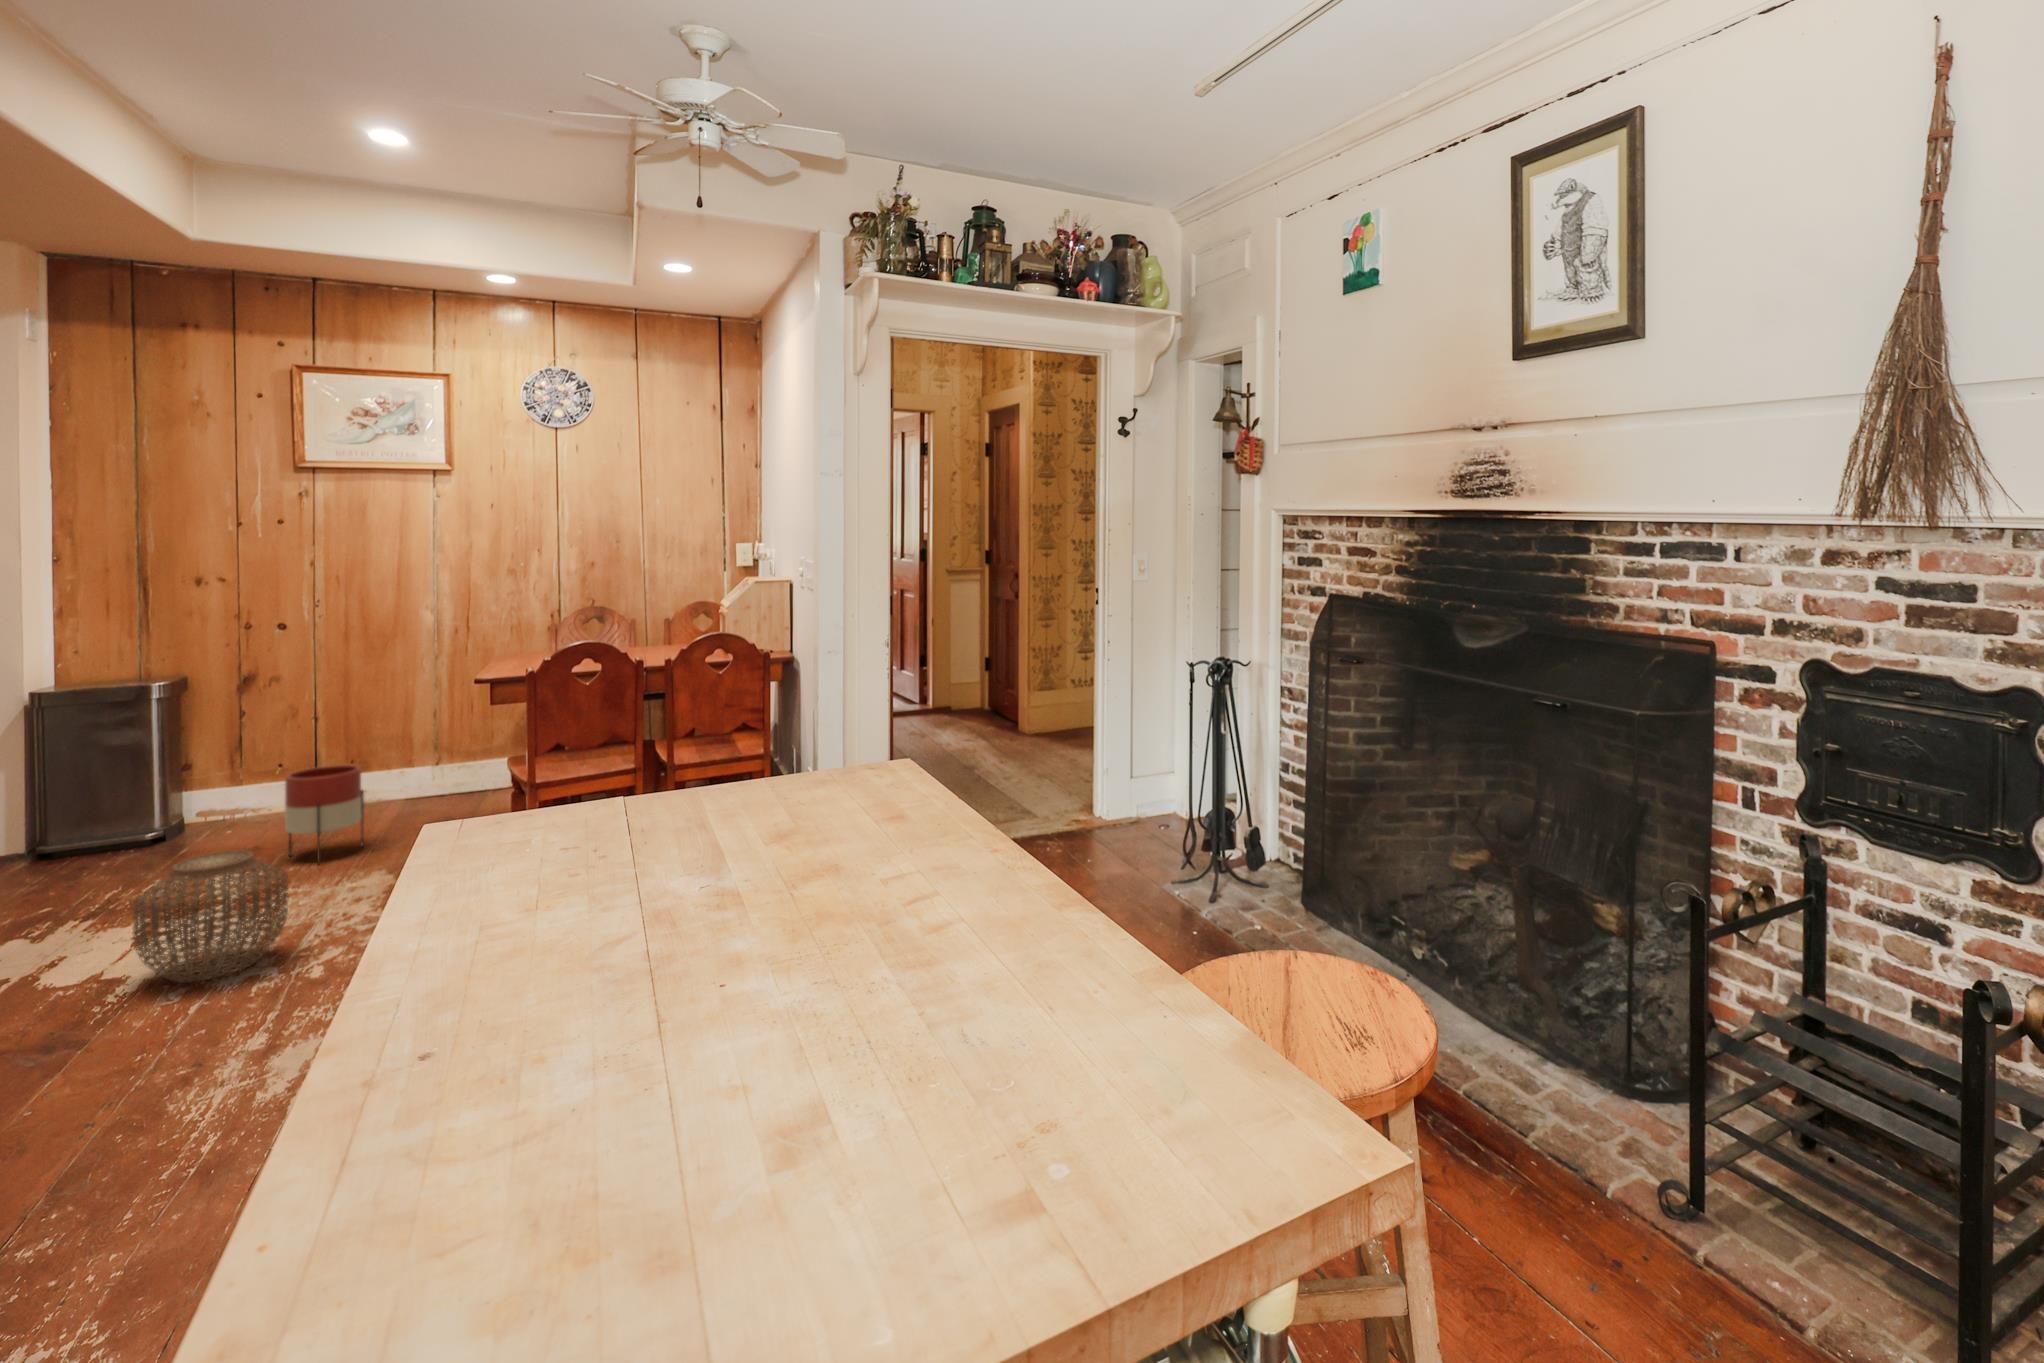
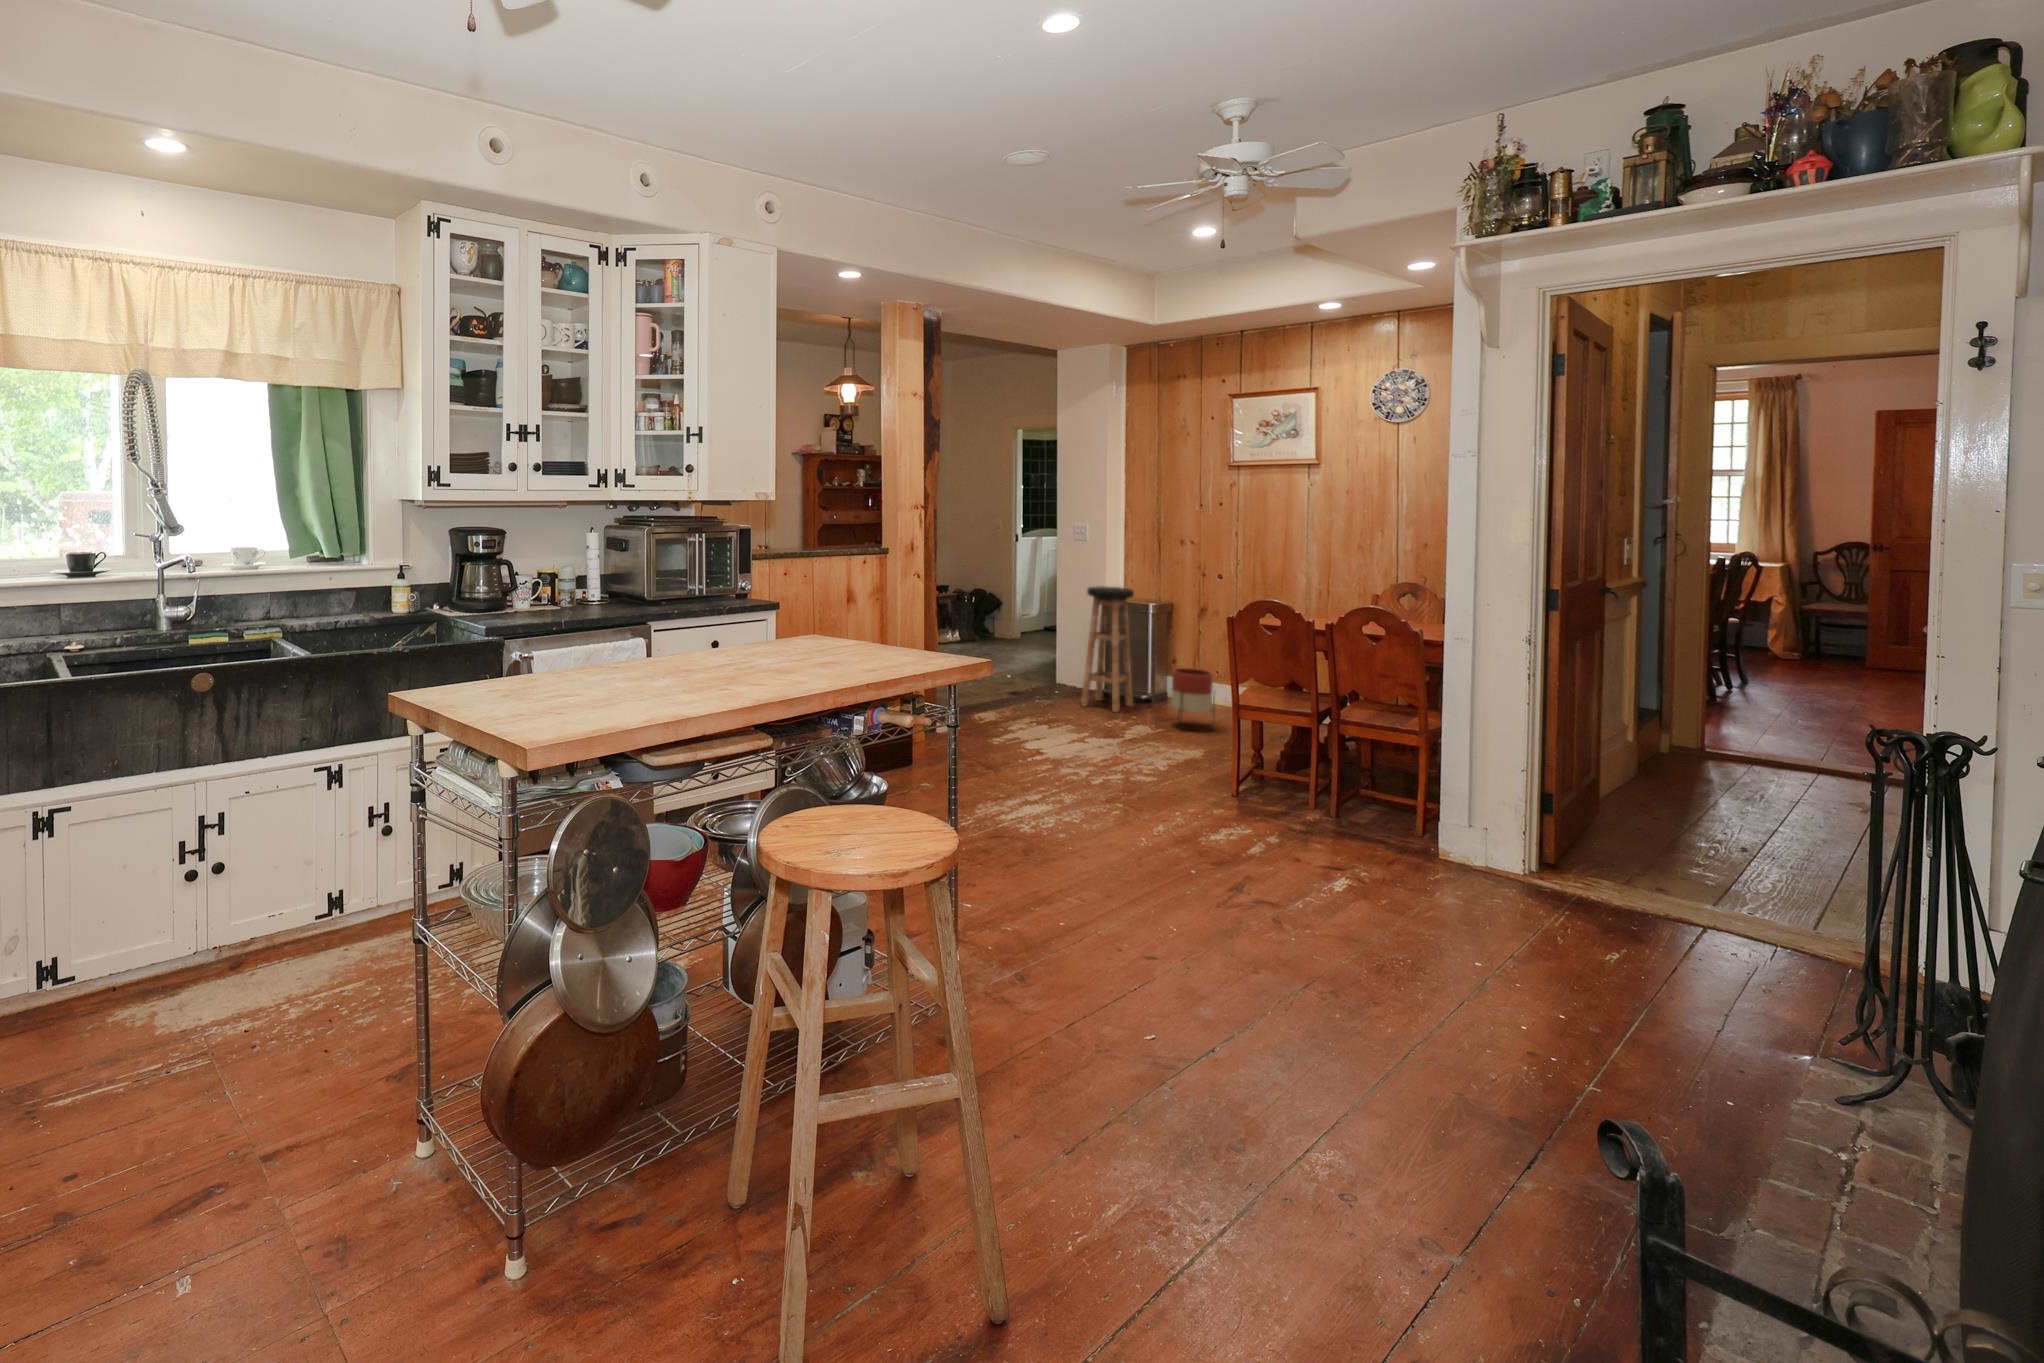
bar stool: none [51,669,168,897] -> present [1081,587,1134,712]
woven basket: present [133,851,288,983] -> none [1035,693,1100,765]

